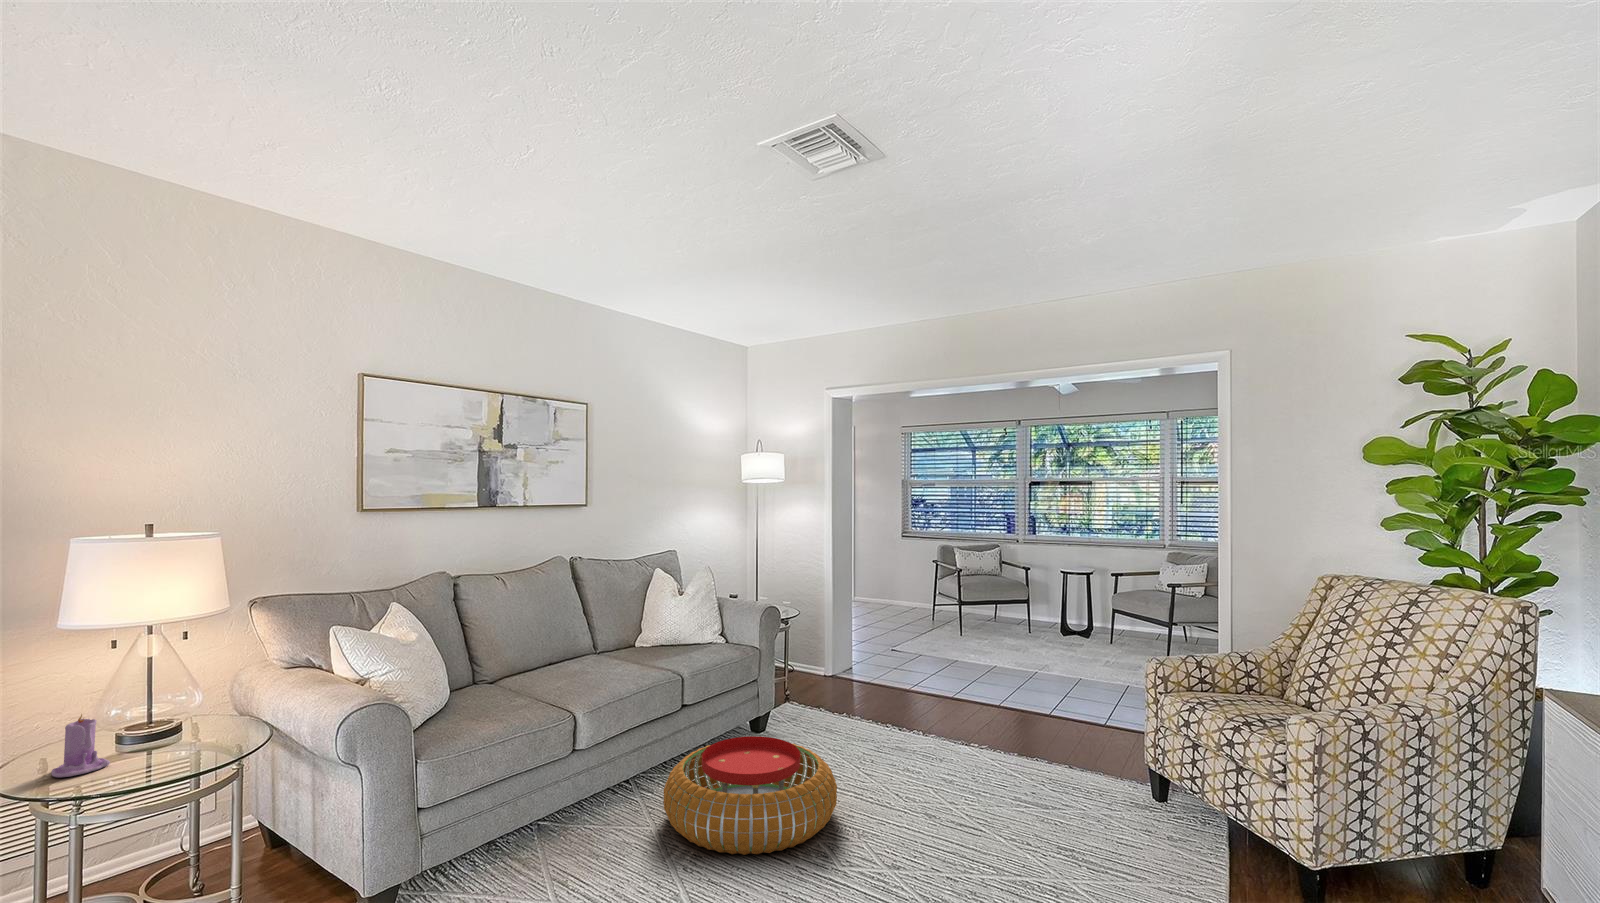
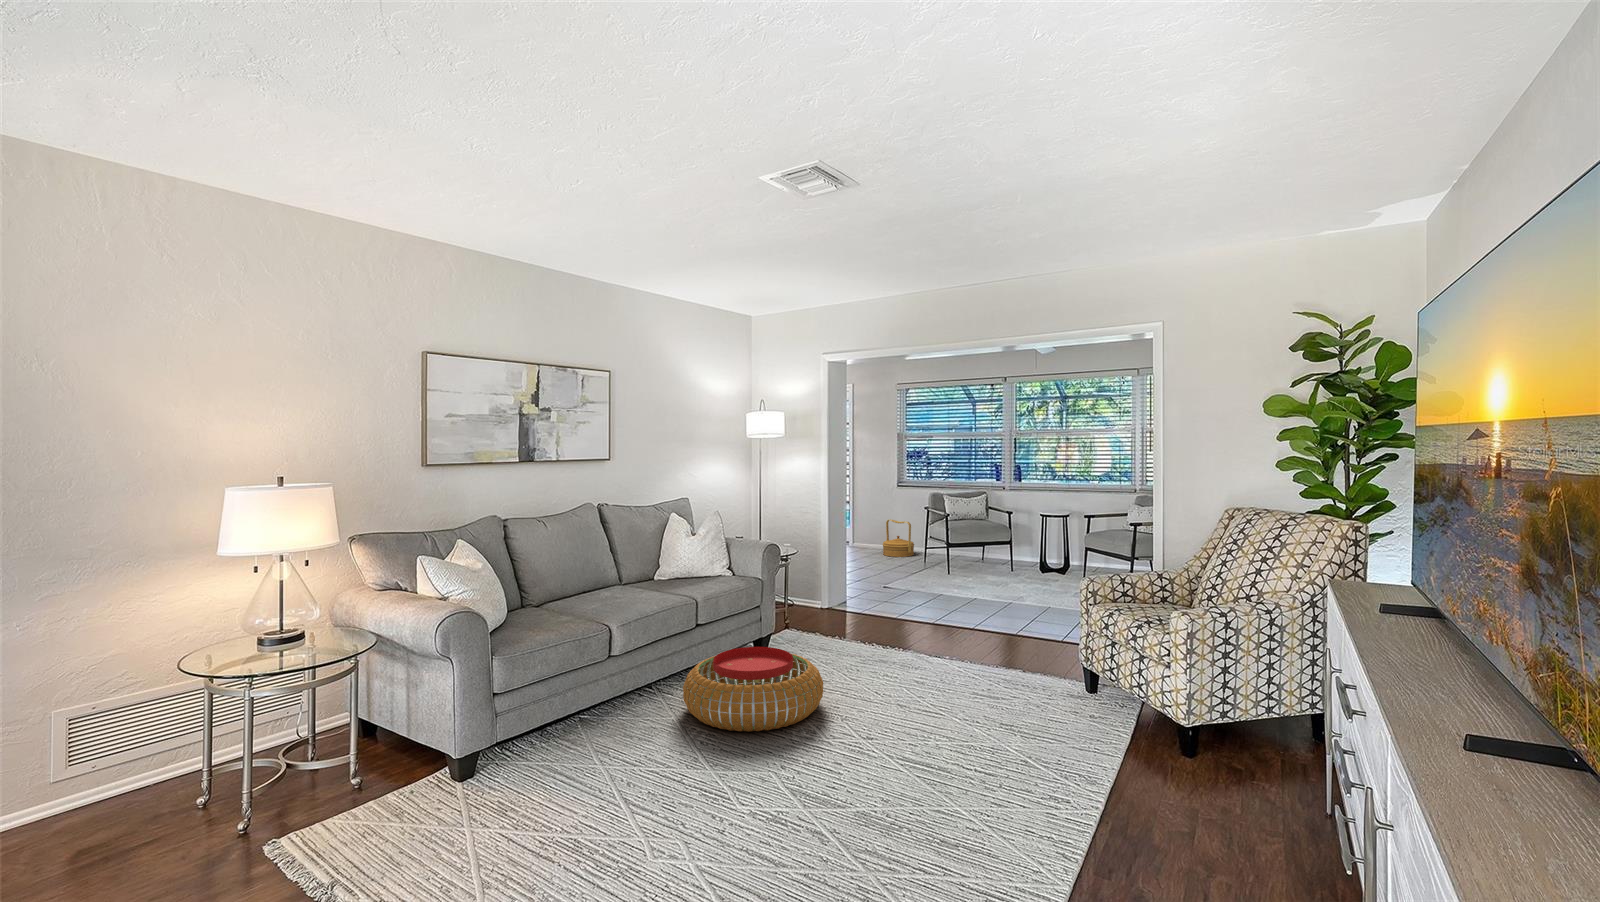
woven basket: none [888,571,923,612] -> present [883,519,914,557]
candle: present [51,714,110,777] -> none [234,617,273,662]

